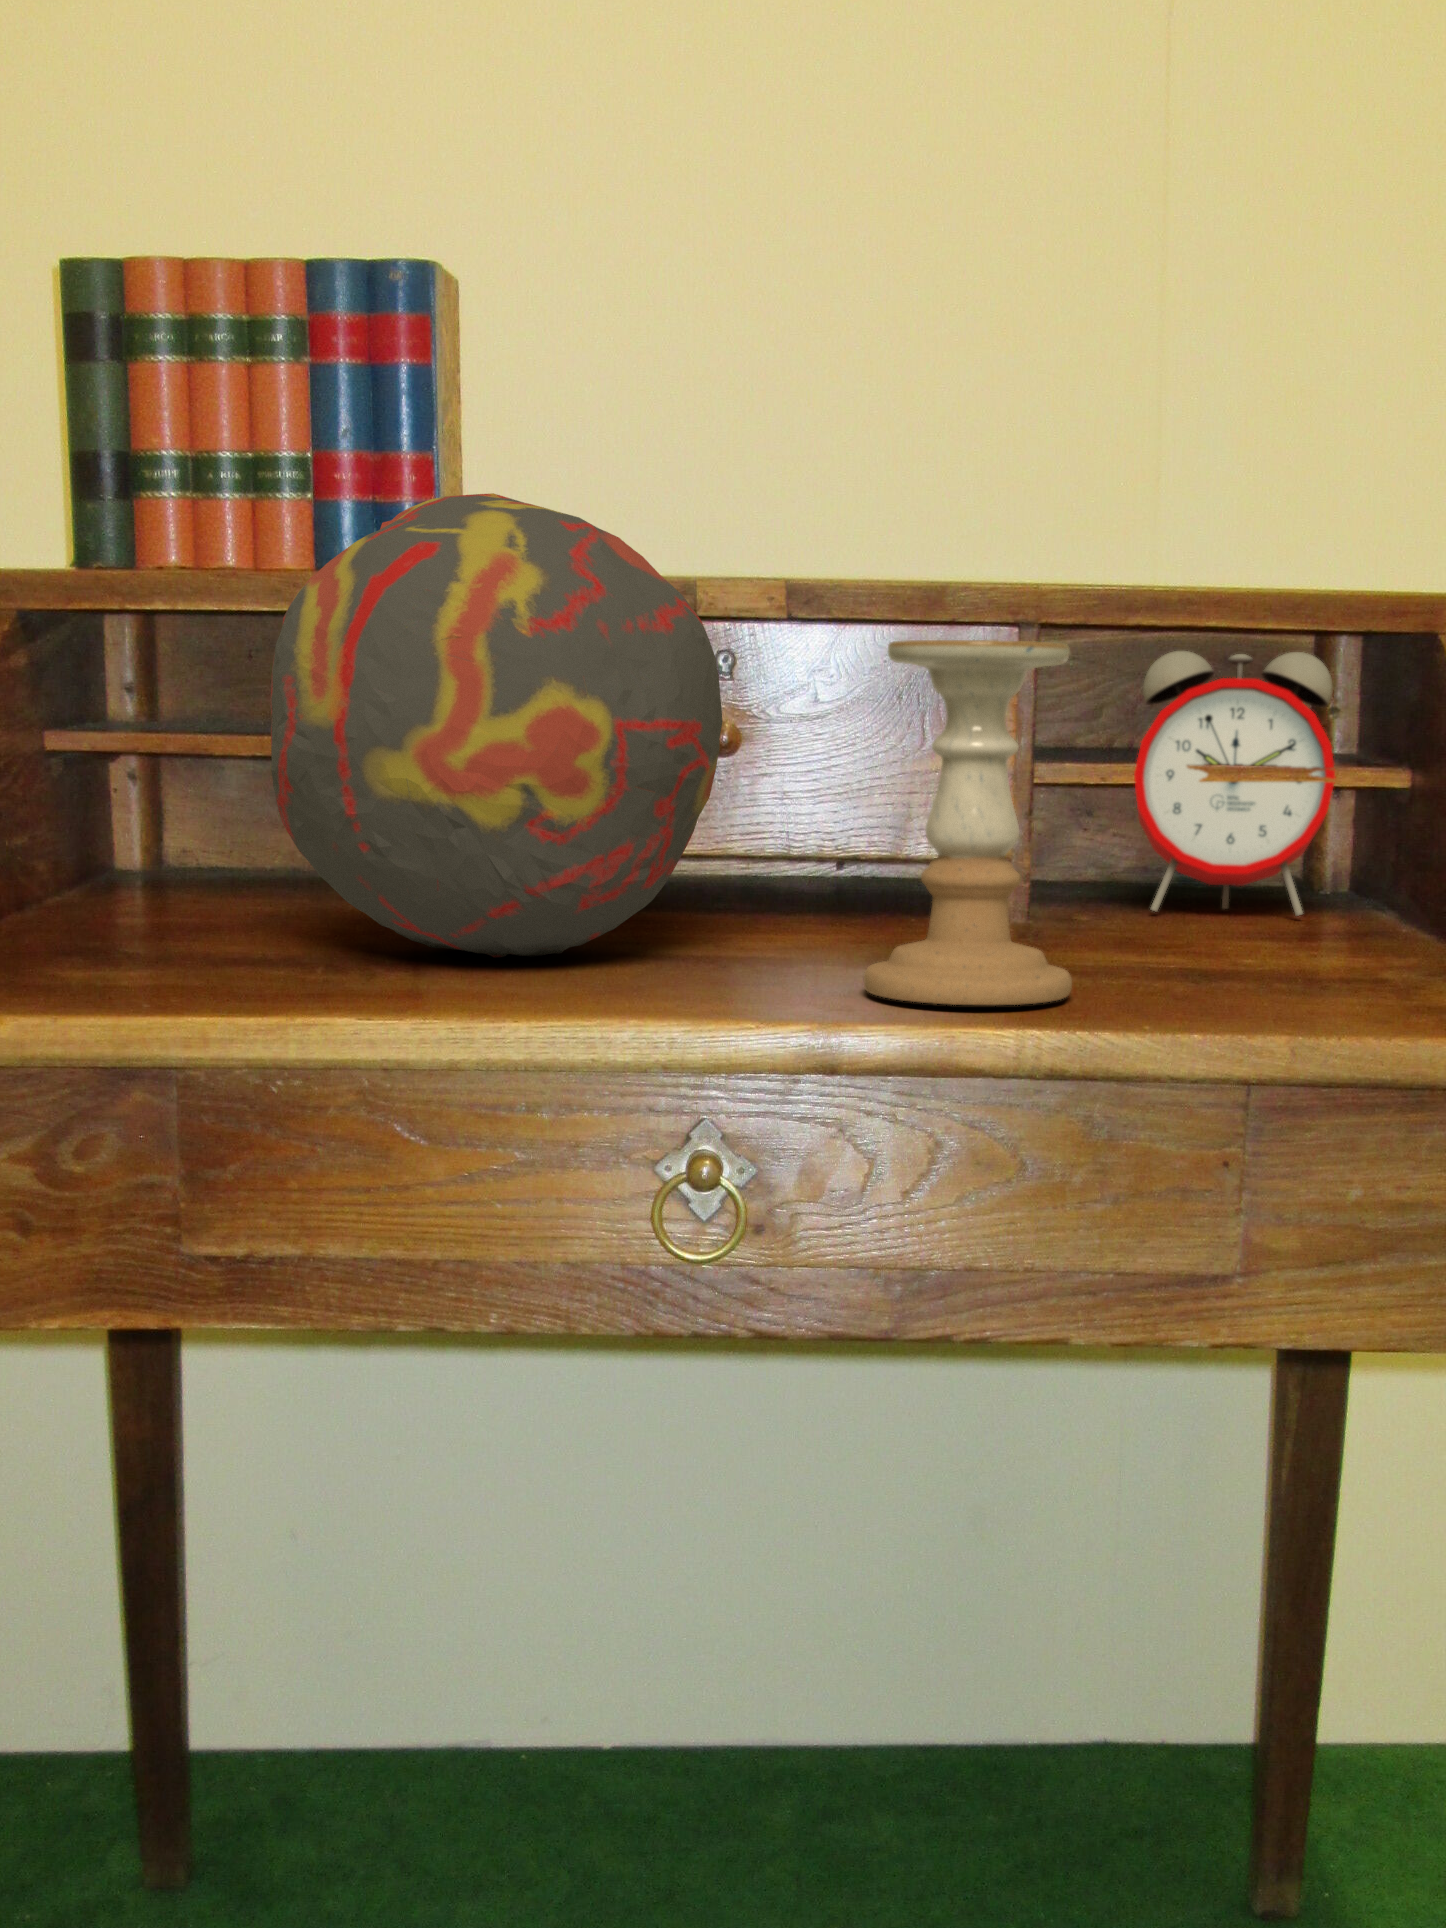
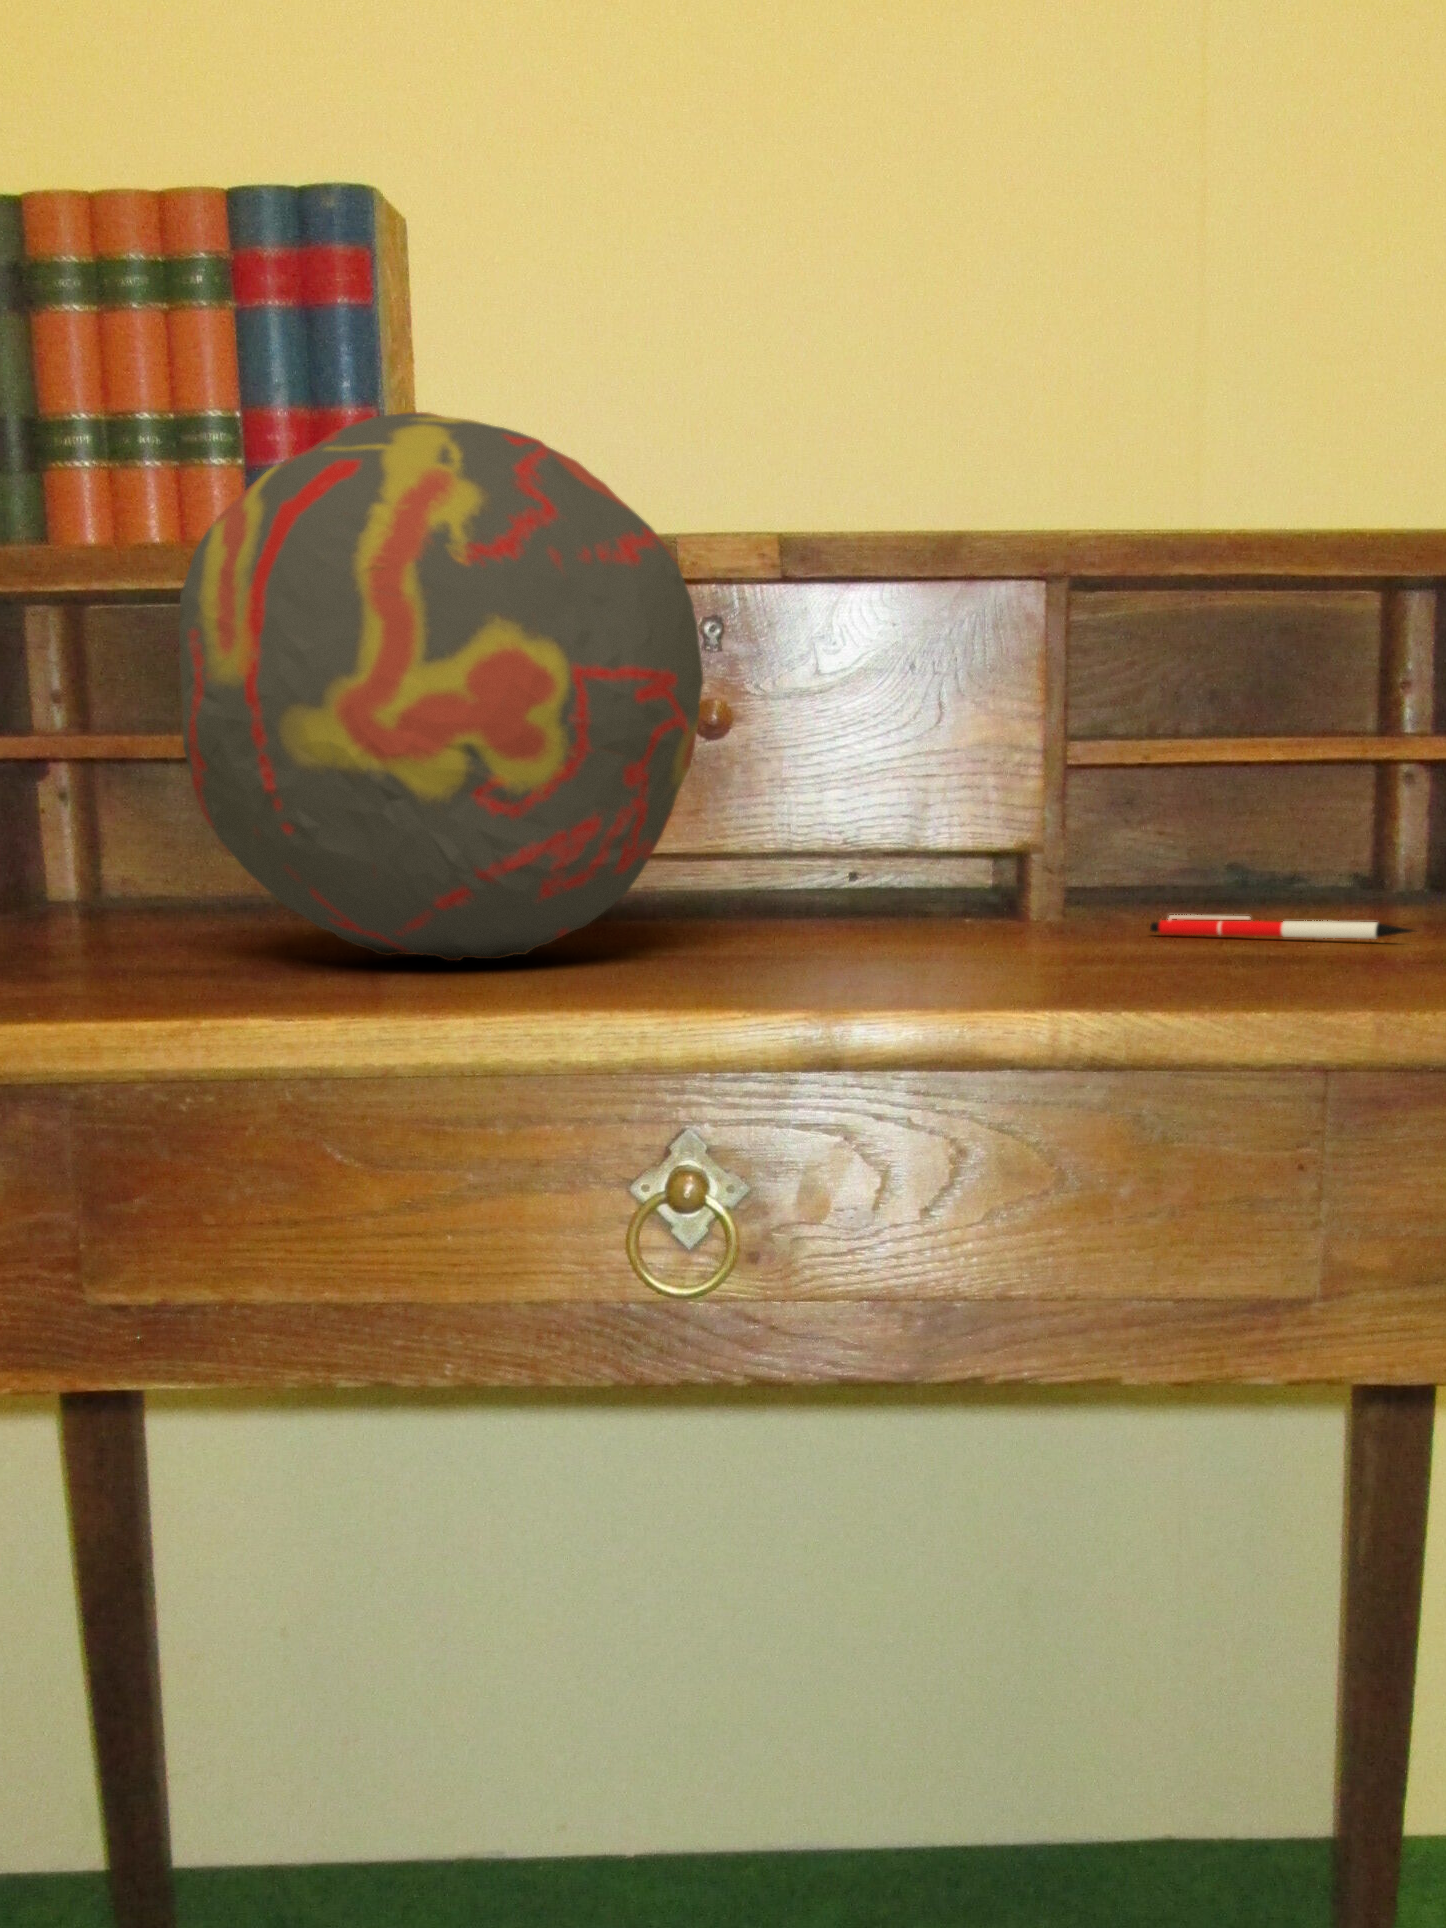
candle holder: present [864,640,1072,1005] -> none [870,543,1115,989]
alarm clock: present [1134,651,1336,916] -> none [1176,605,1405,908]
pen: none [1107,927,1339,955] -> present [1150,915,1414,939]

